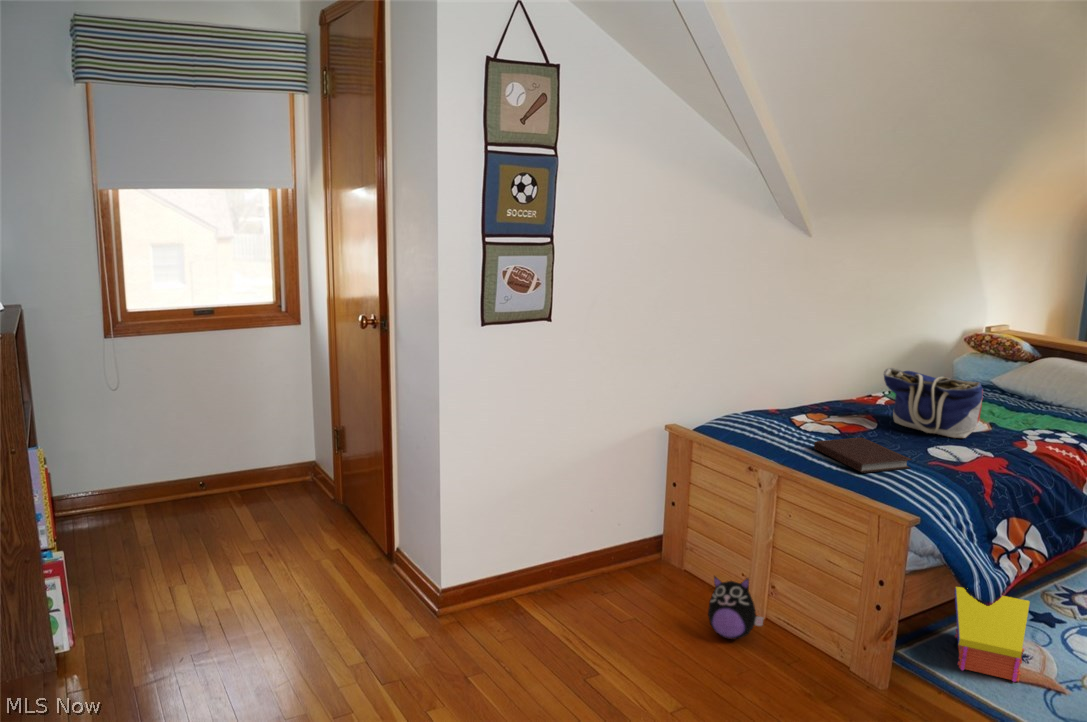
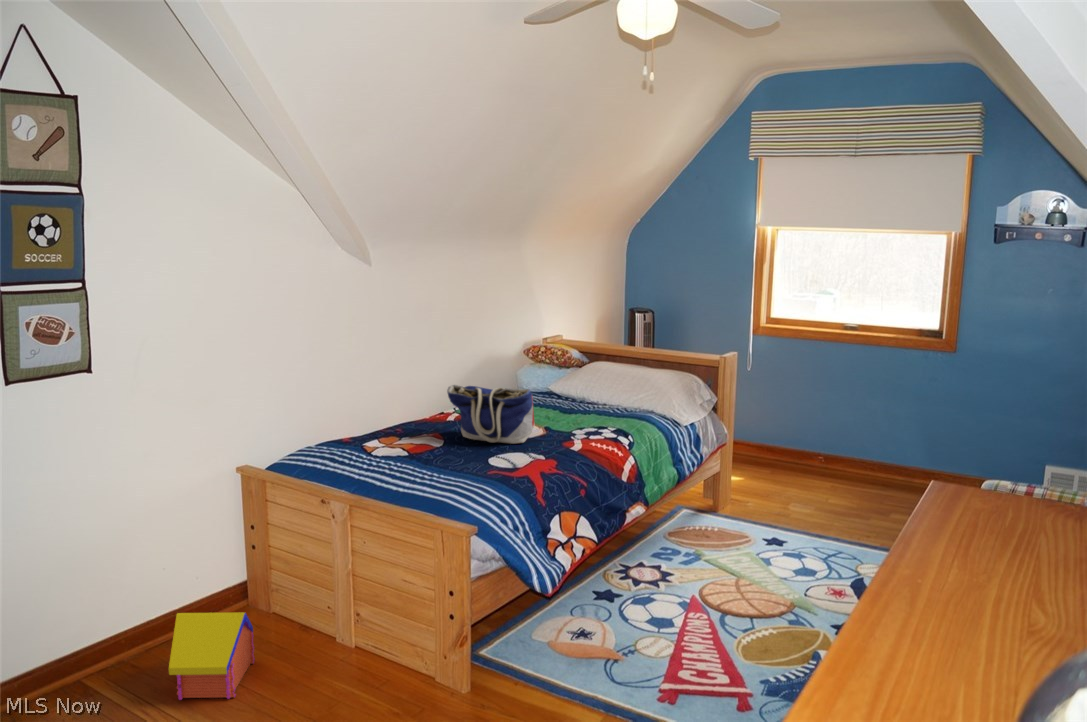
notebook: present [814,437,912,473] -> none [383,455,474,490]
plush toy: present [708,577,763,640] -> none [283,619,343,691]
toy house: present [955,587,1030,682] -> present [169,612,254,700]

